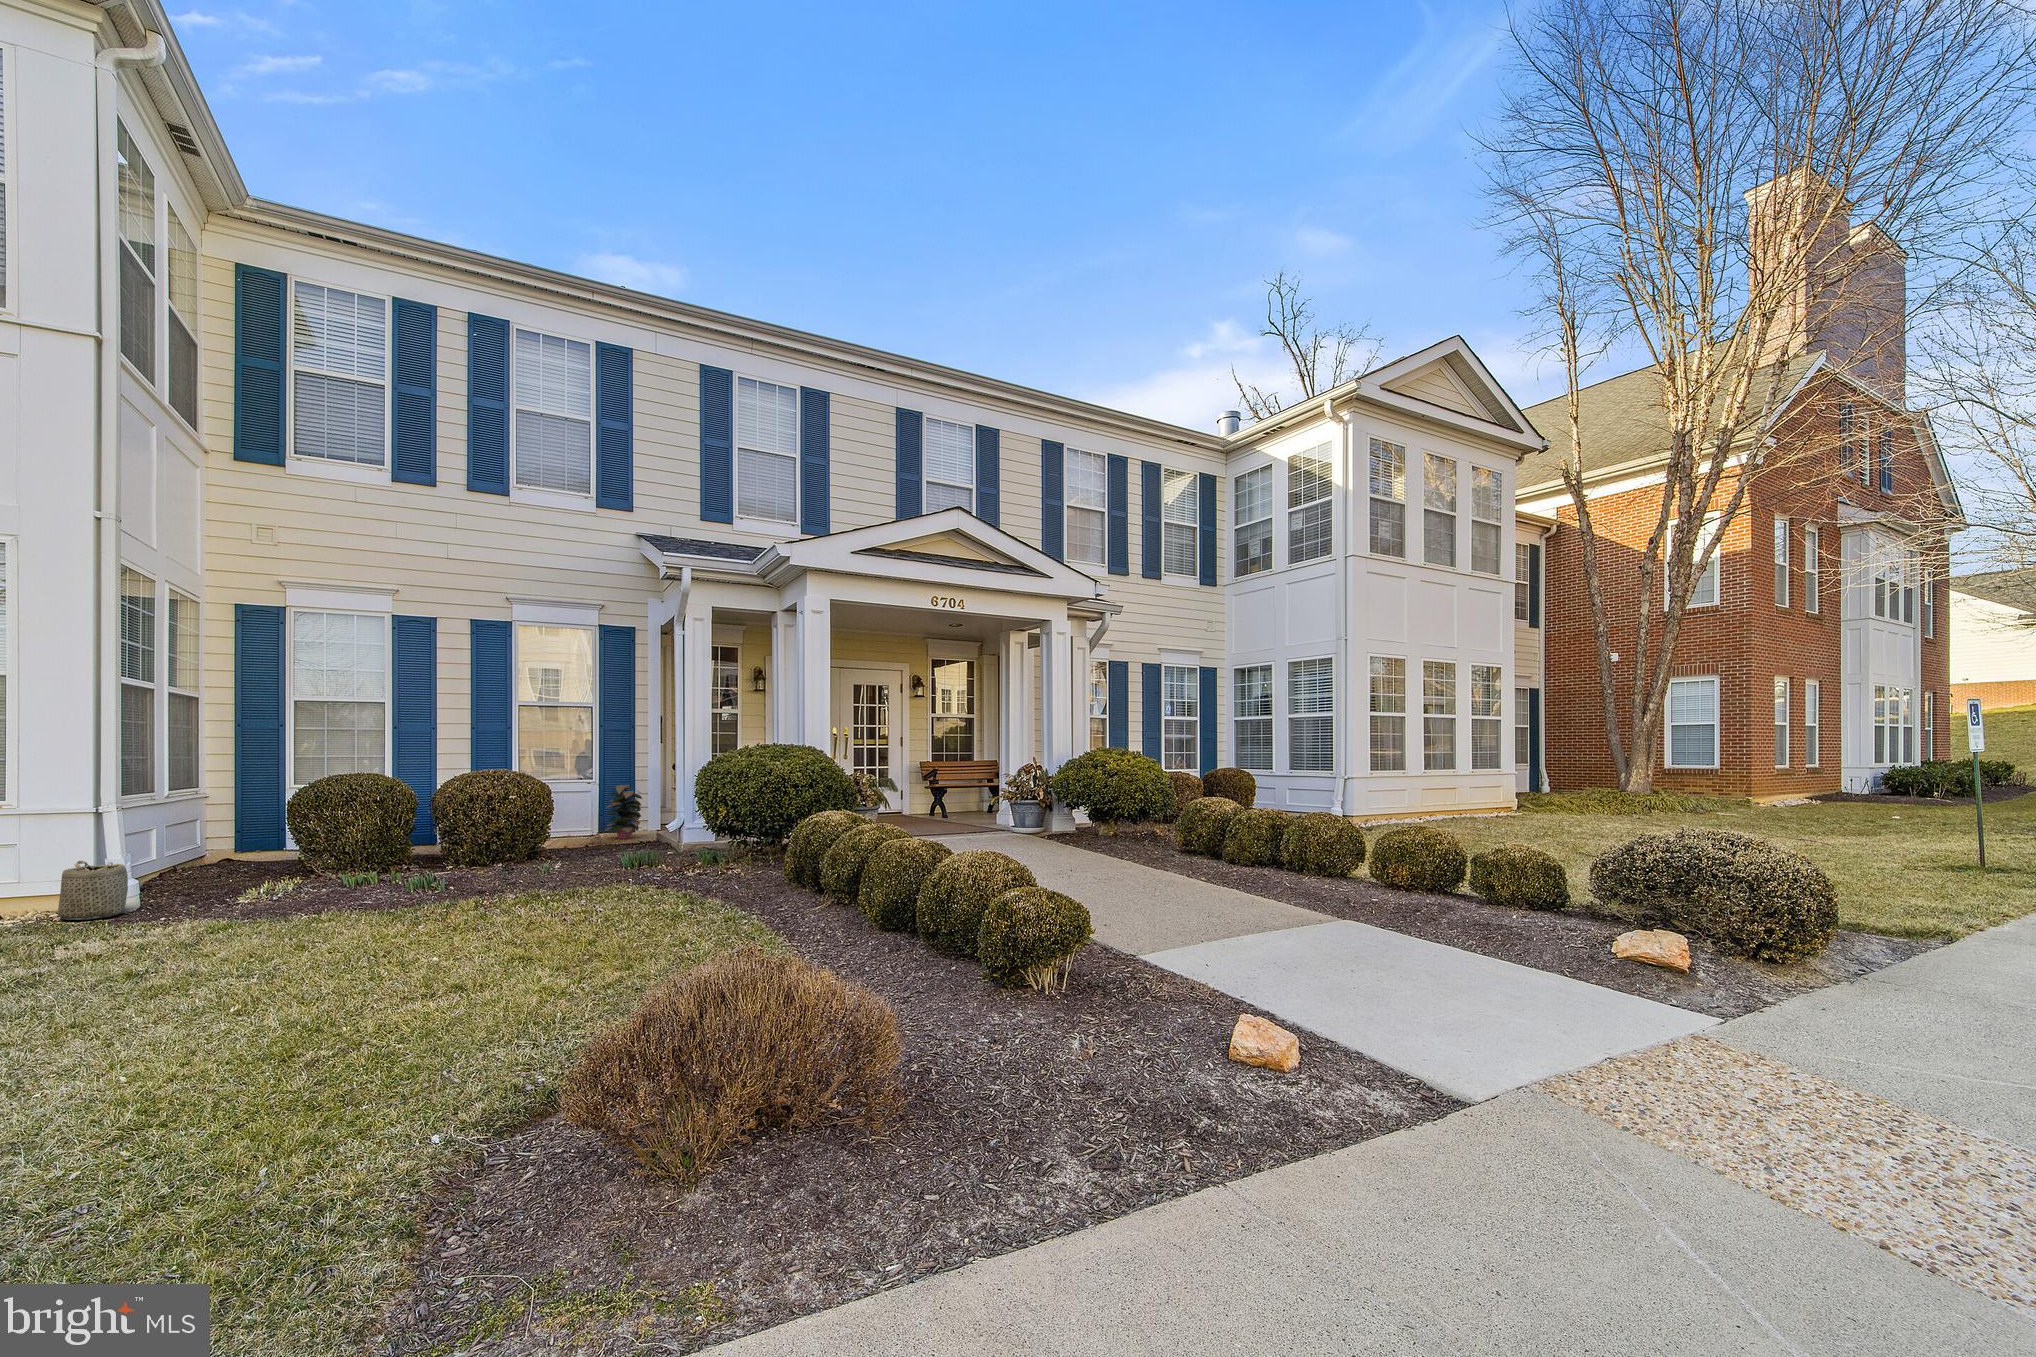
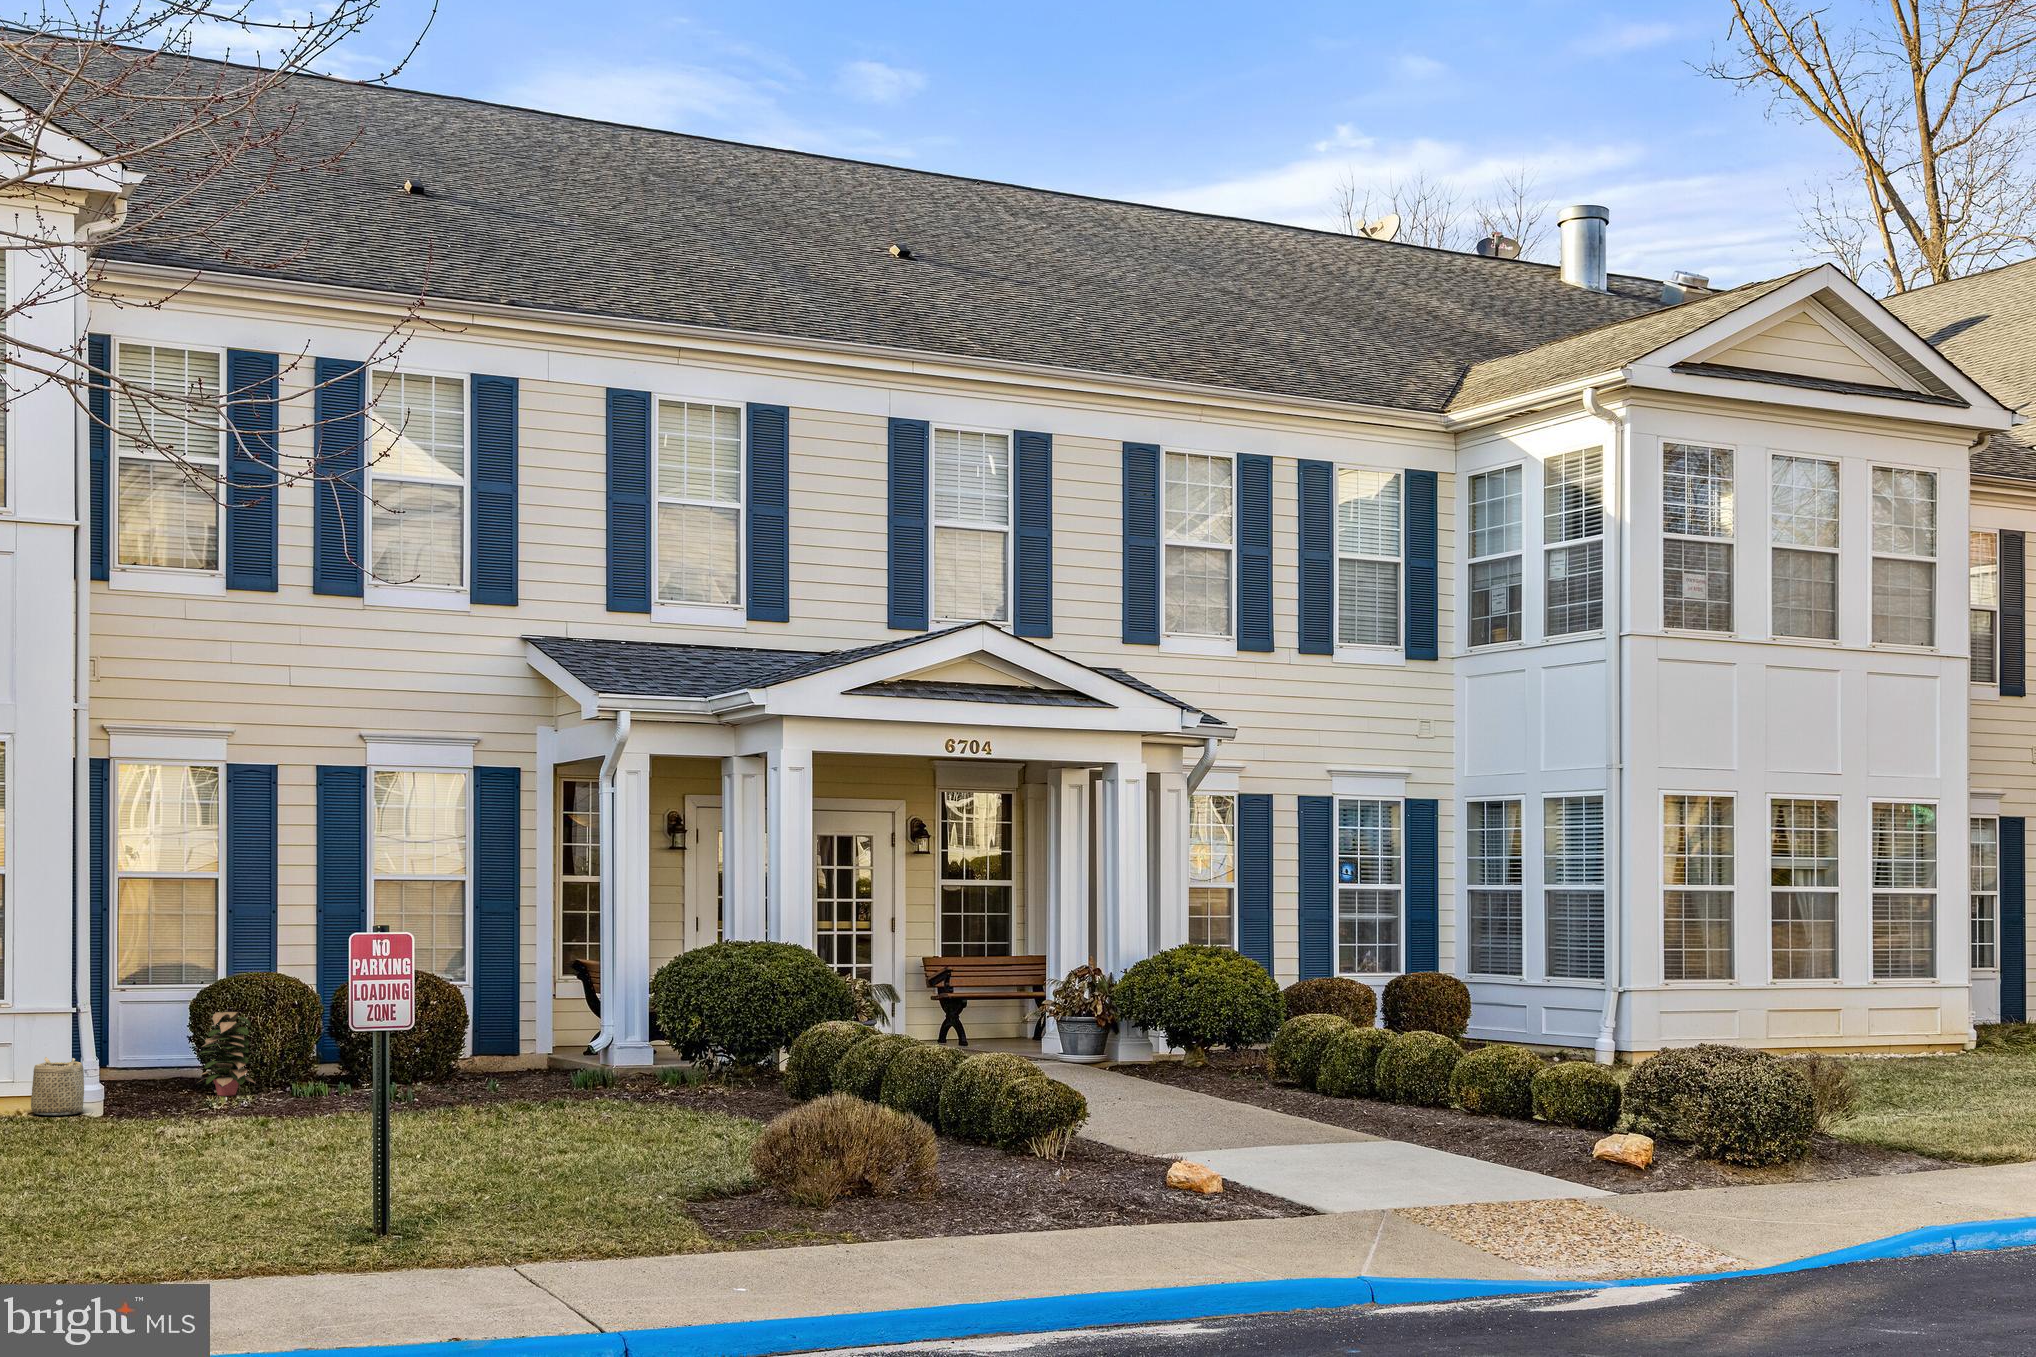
decorative plant: present [605,785,642,839] -> present [199,1012,256,1096]

